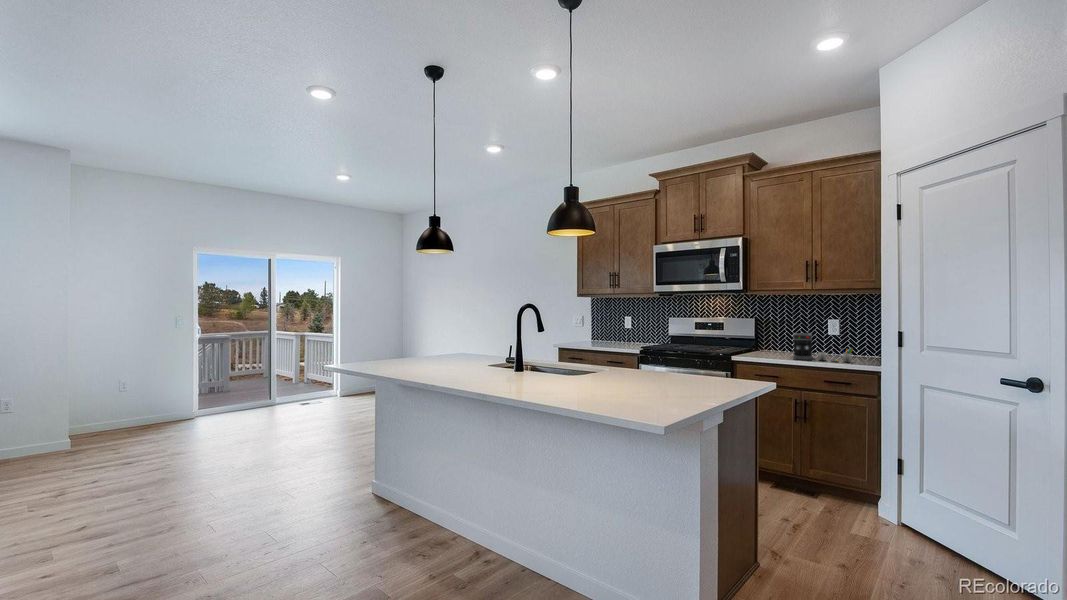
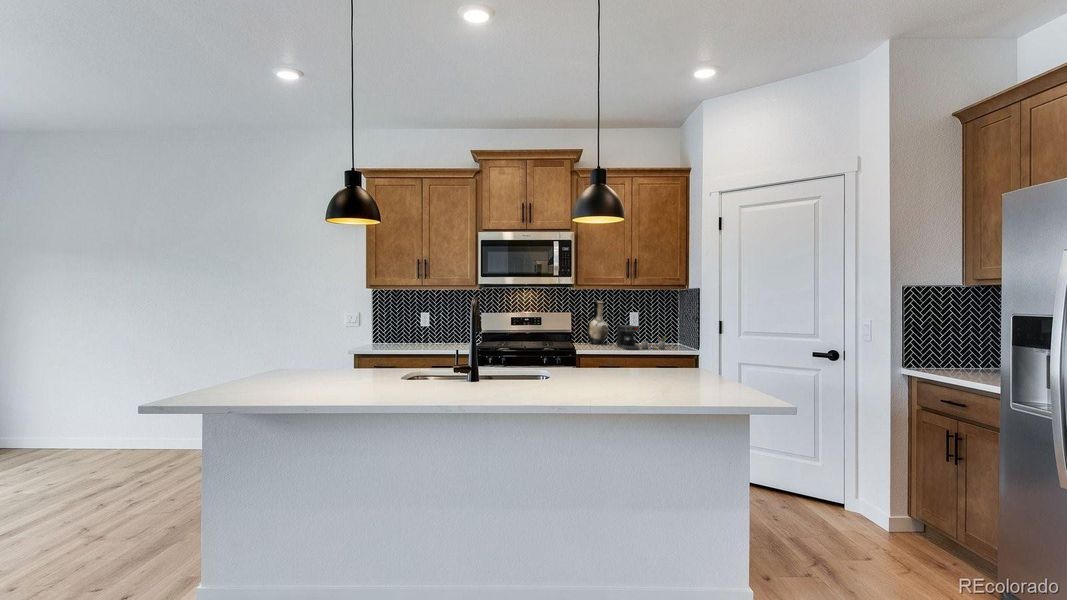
decorative vase: none [768,306,797,352] -> present [587,300,608,344]

